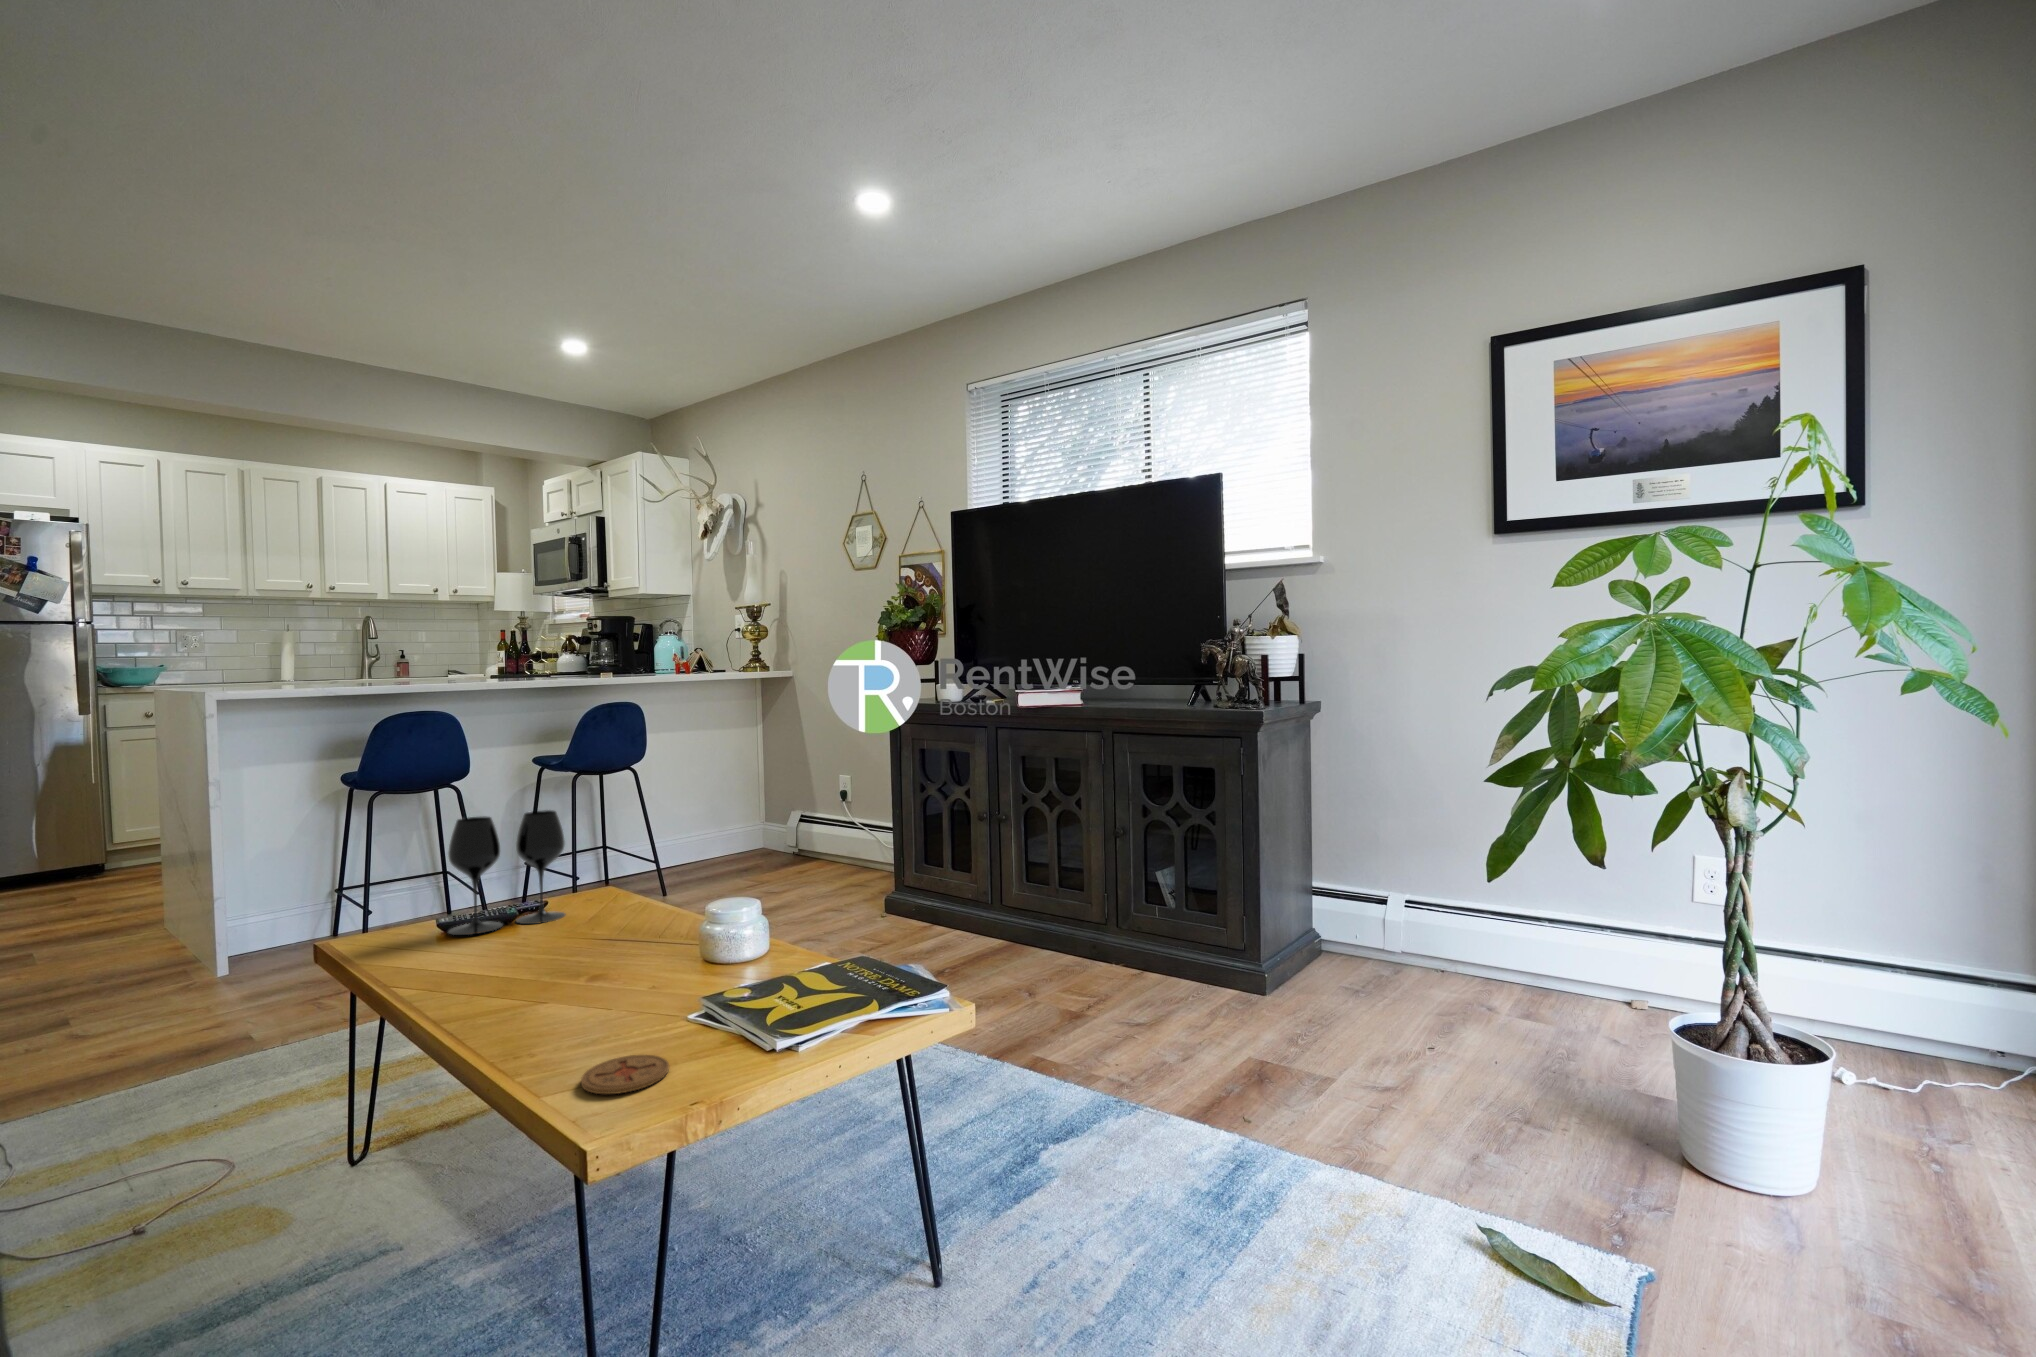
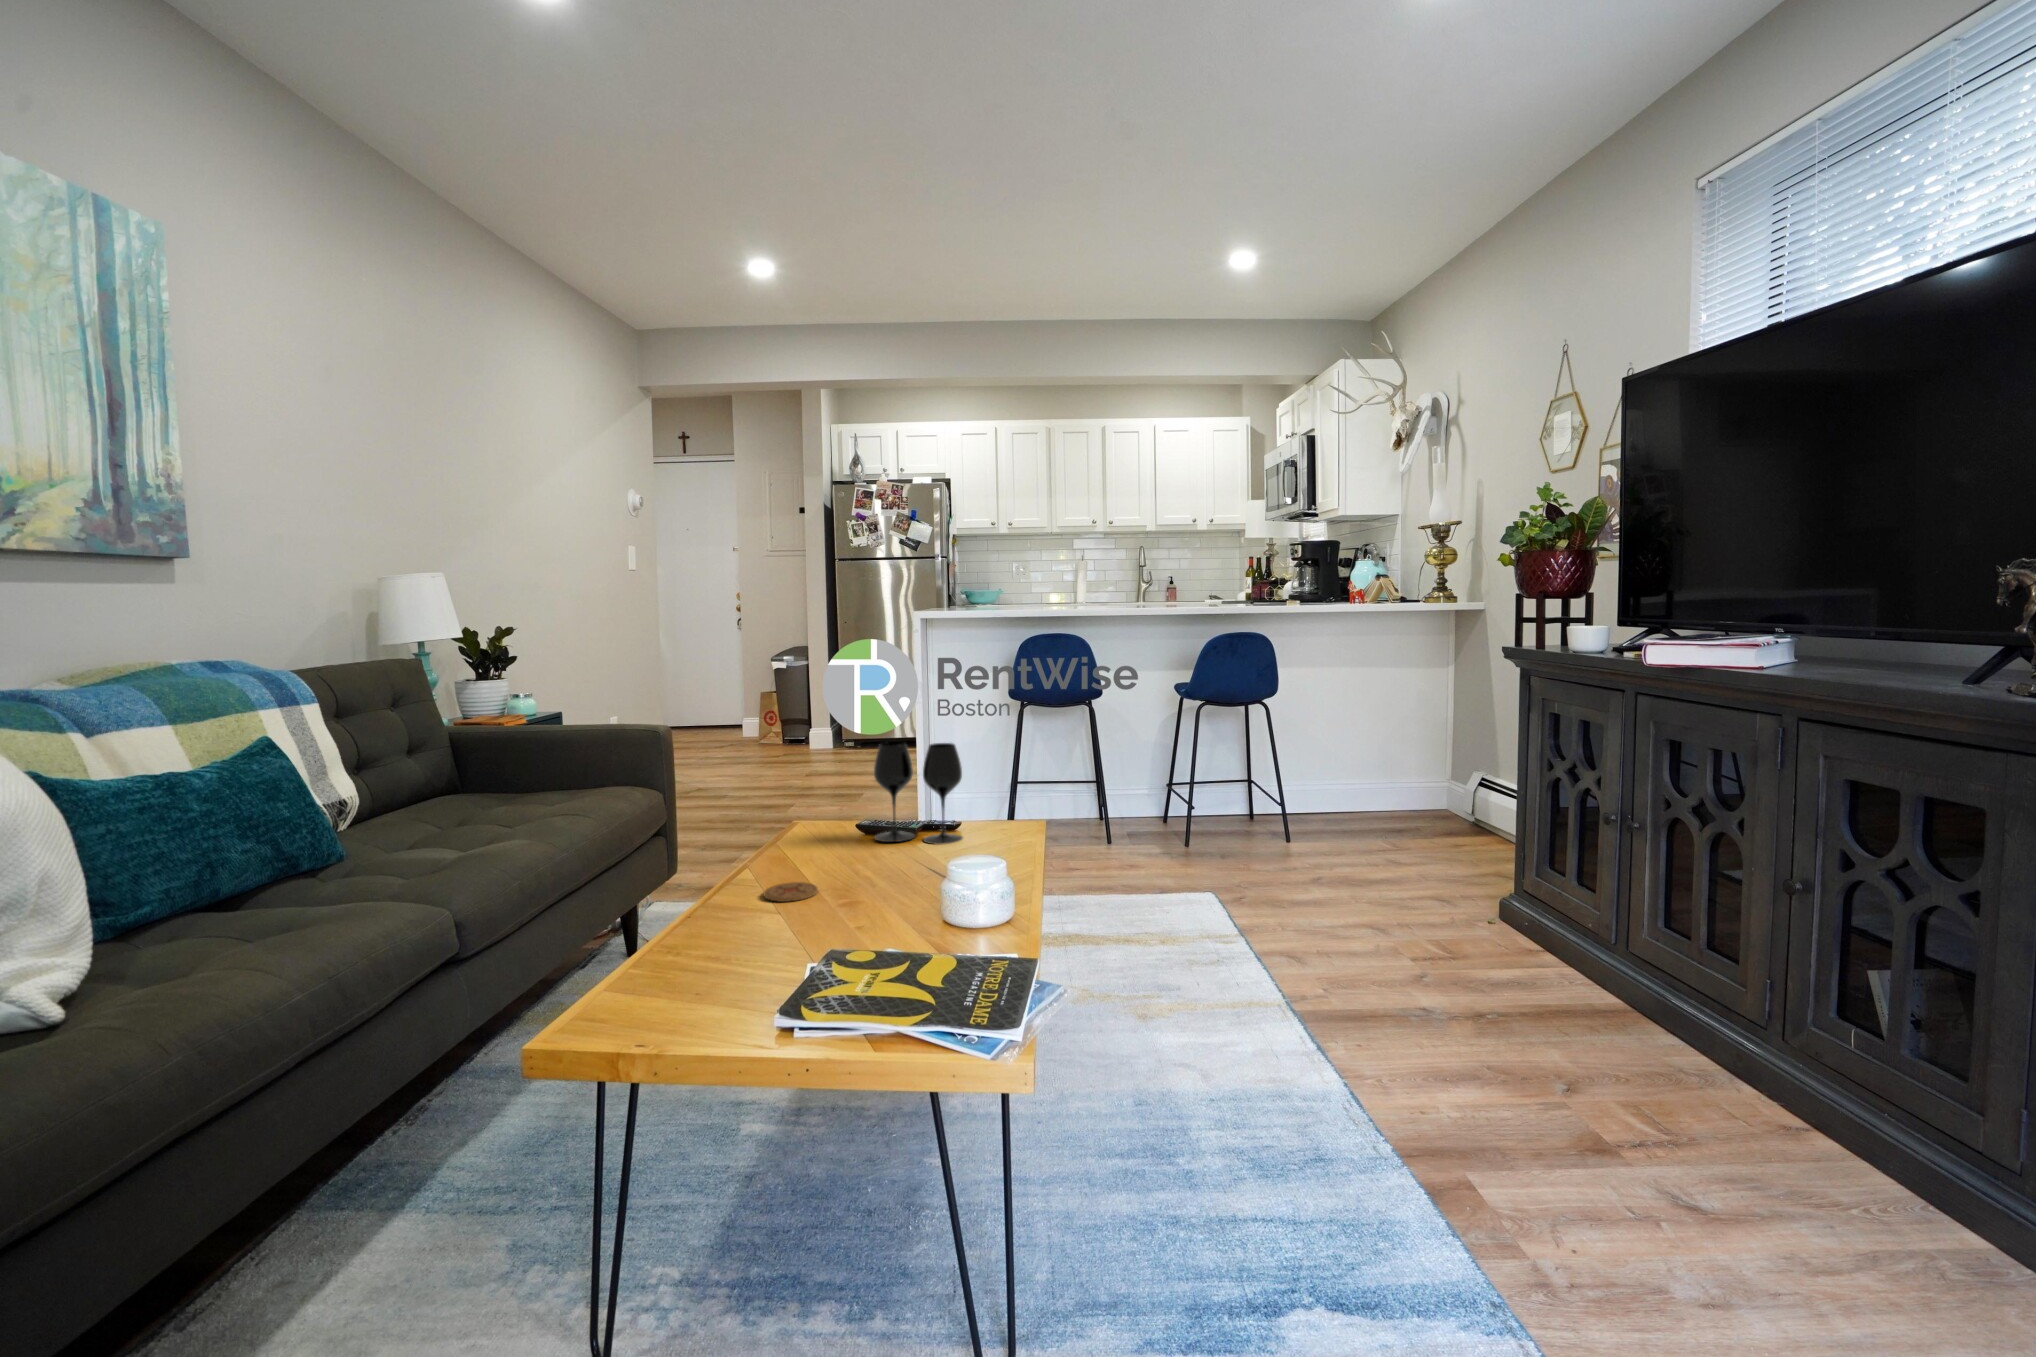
coaster: present [581,1055,669,1094] -> present [764,882,818,902]

